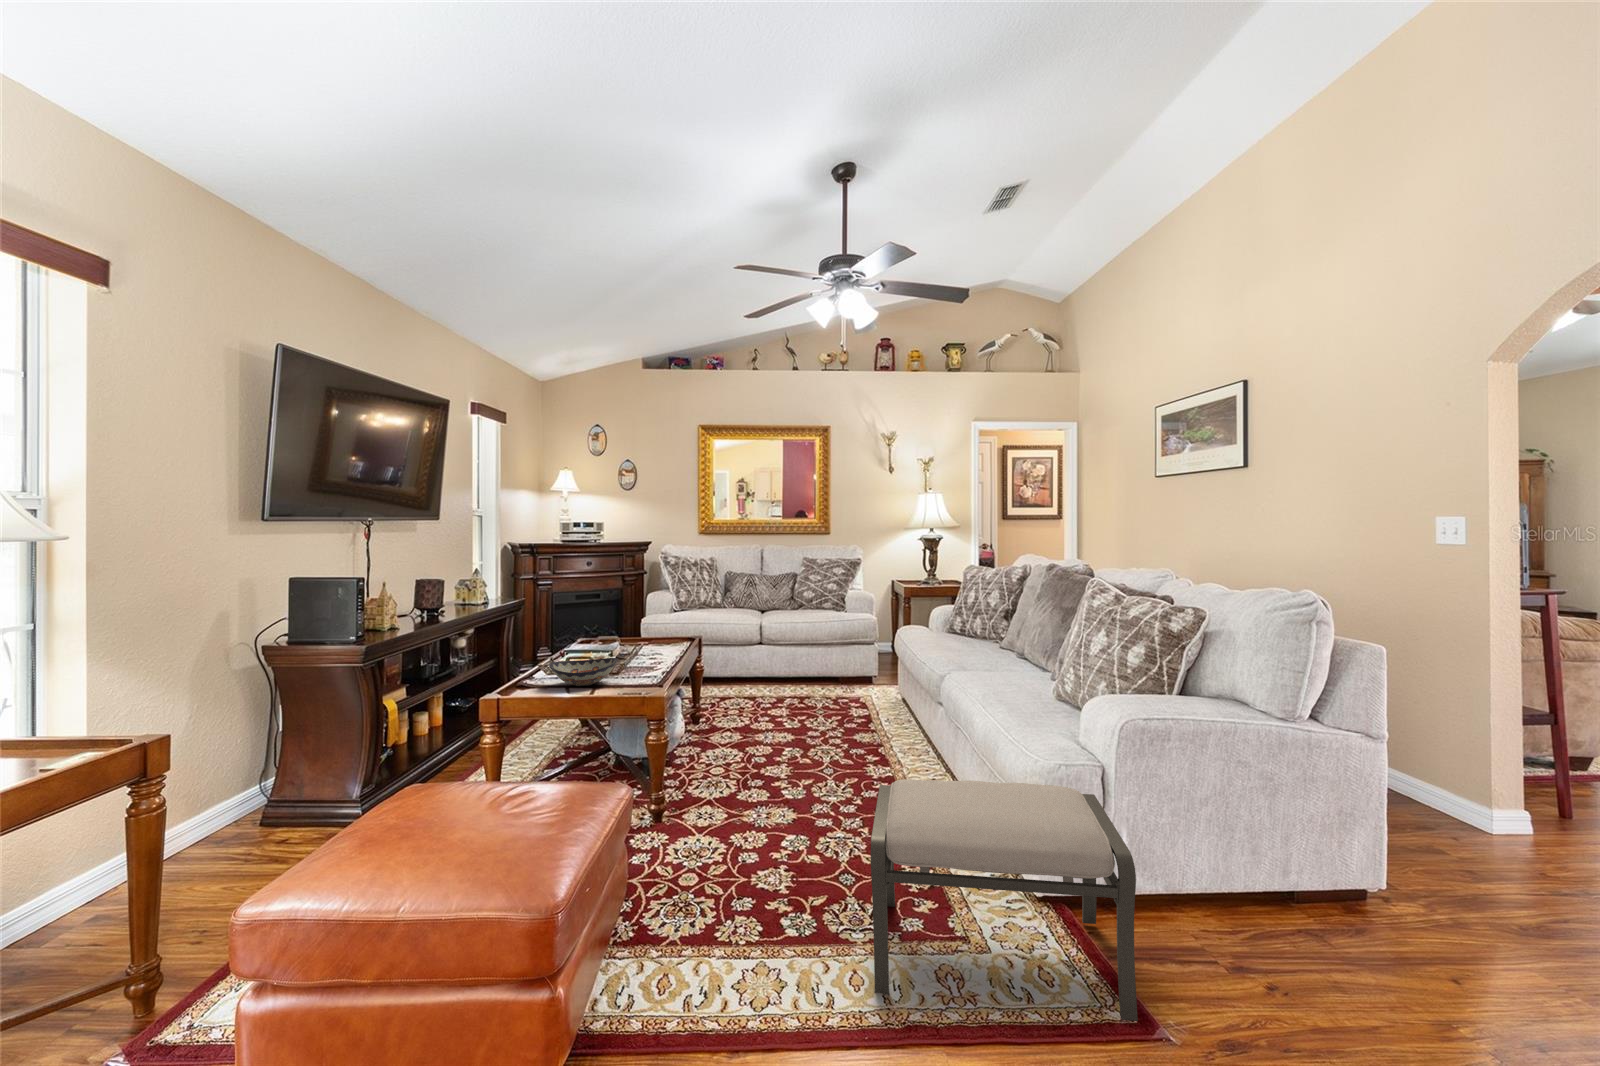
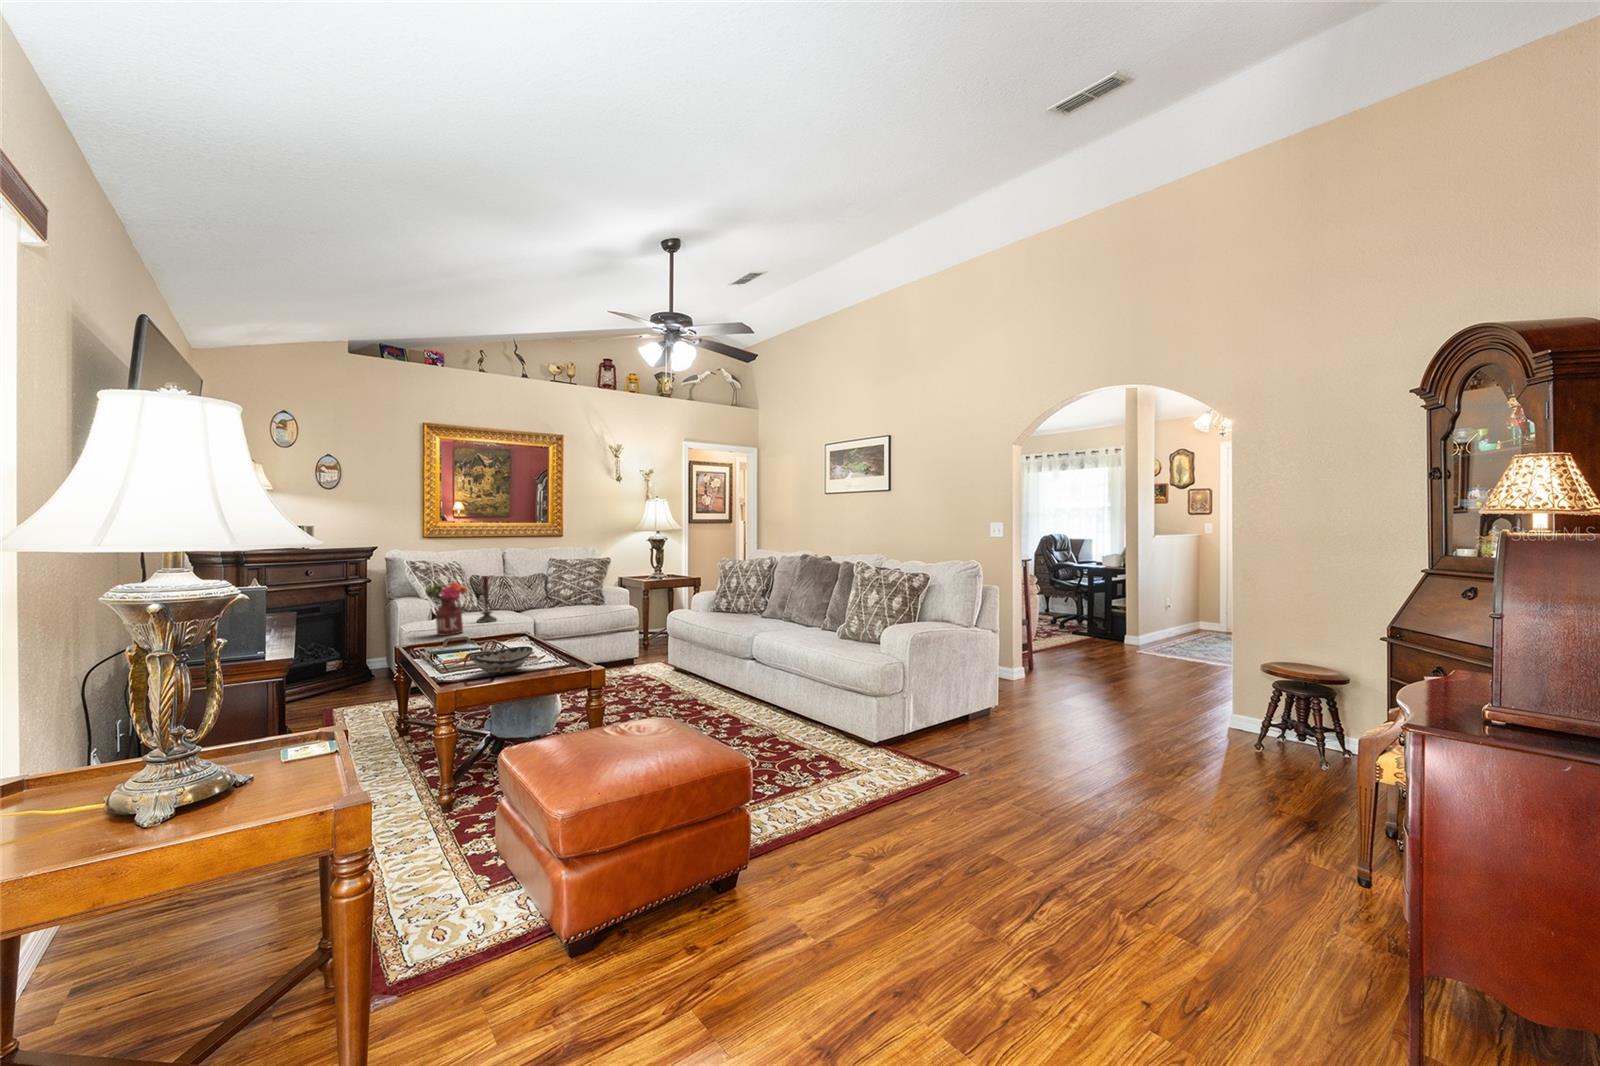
candle: none [710,573,729,622] -> present [477,576,497,623]
flower arrangement: none [642,578,680,633] -> present [426,581,467,636]
ottoman: present [871,779,1138,1021] -> none [800,674,954,800]

